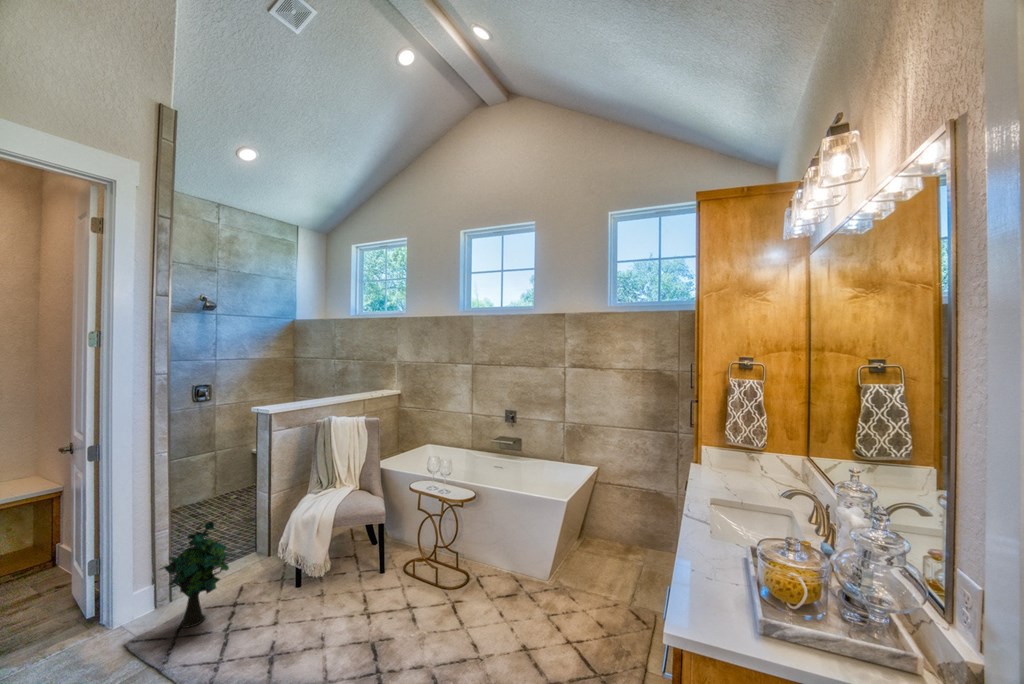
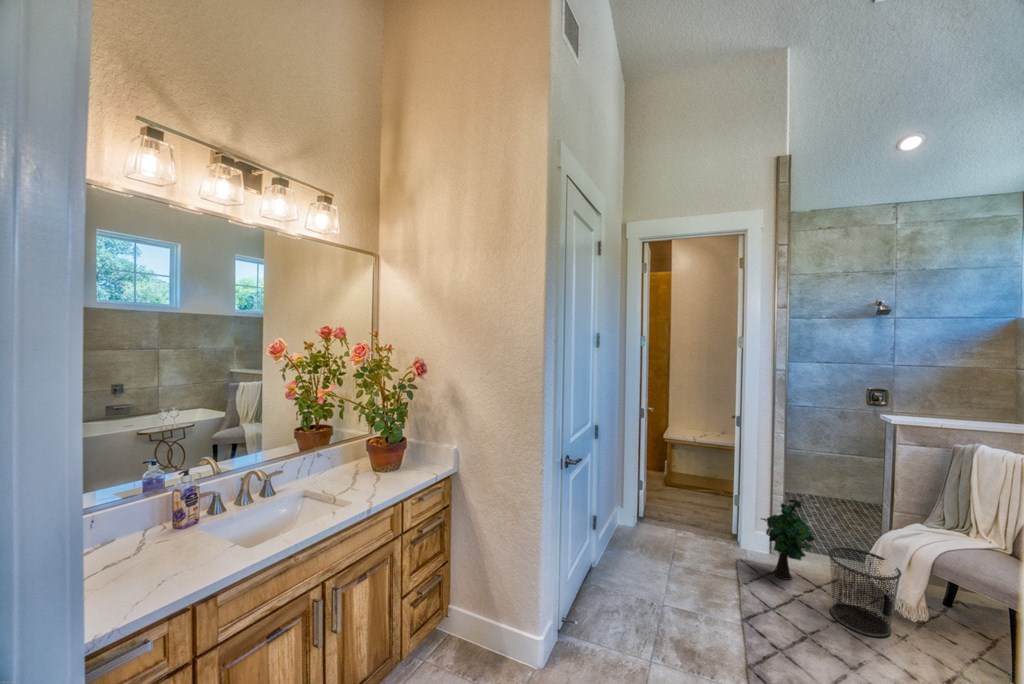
waste bin: none [258,534,320,620] -> present [828,547,901,637]

